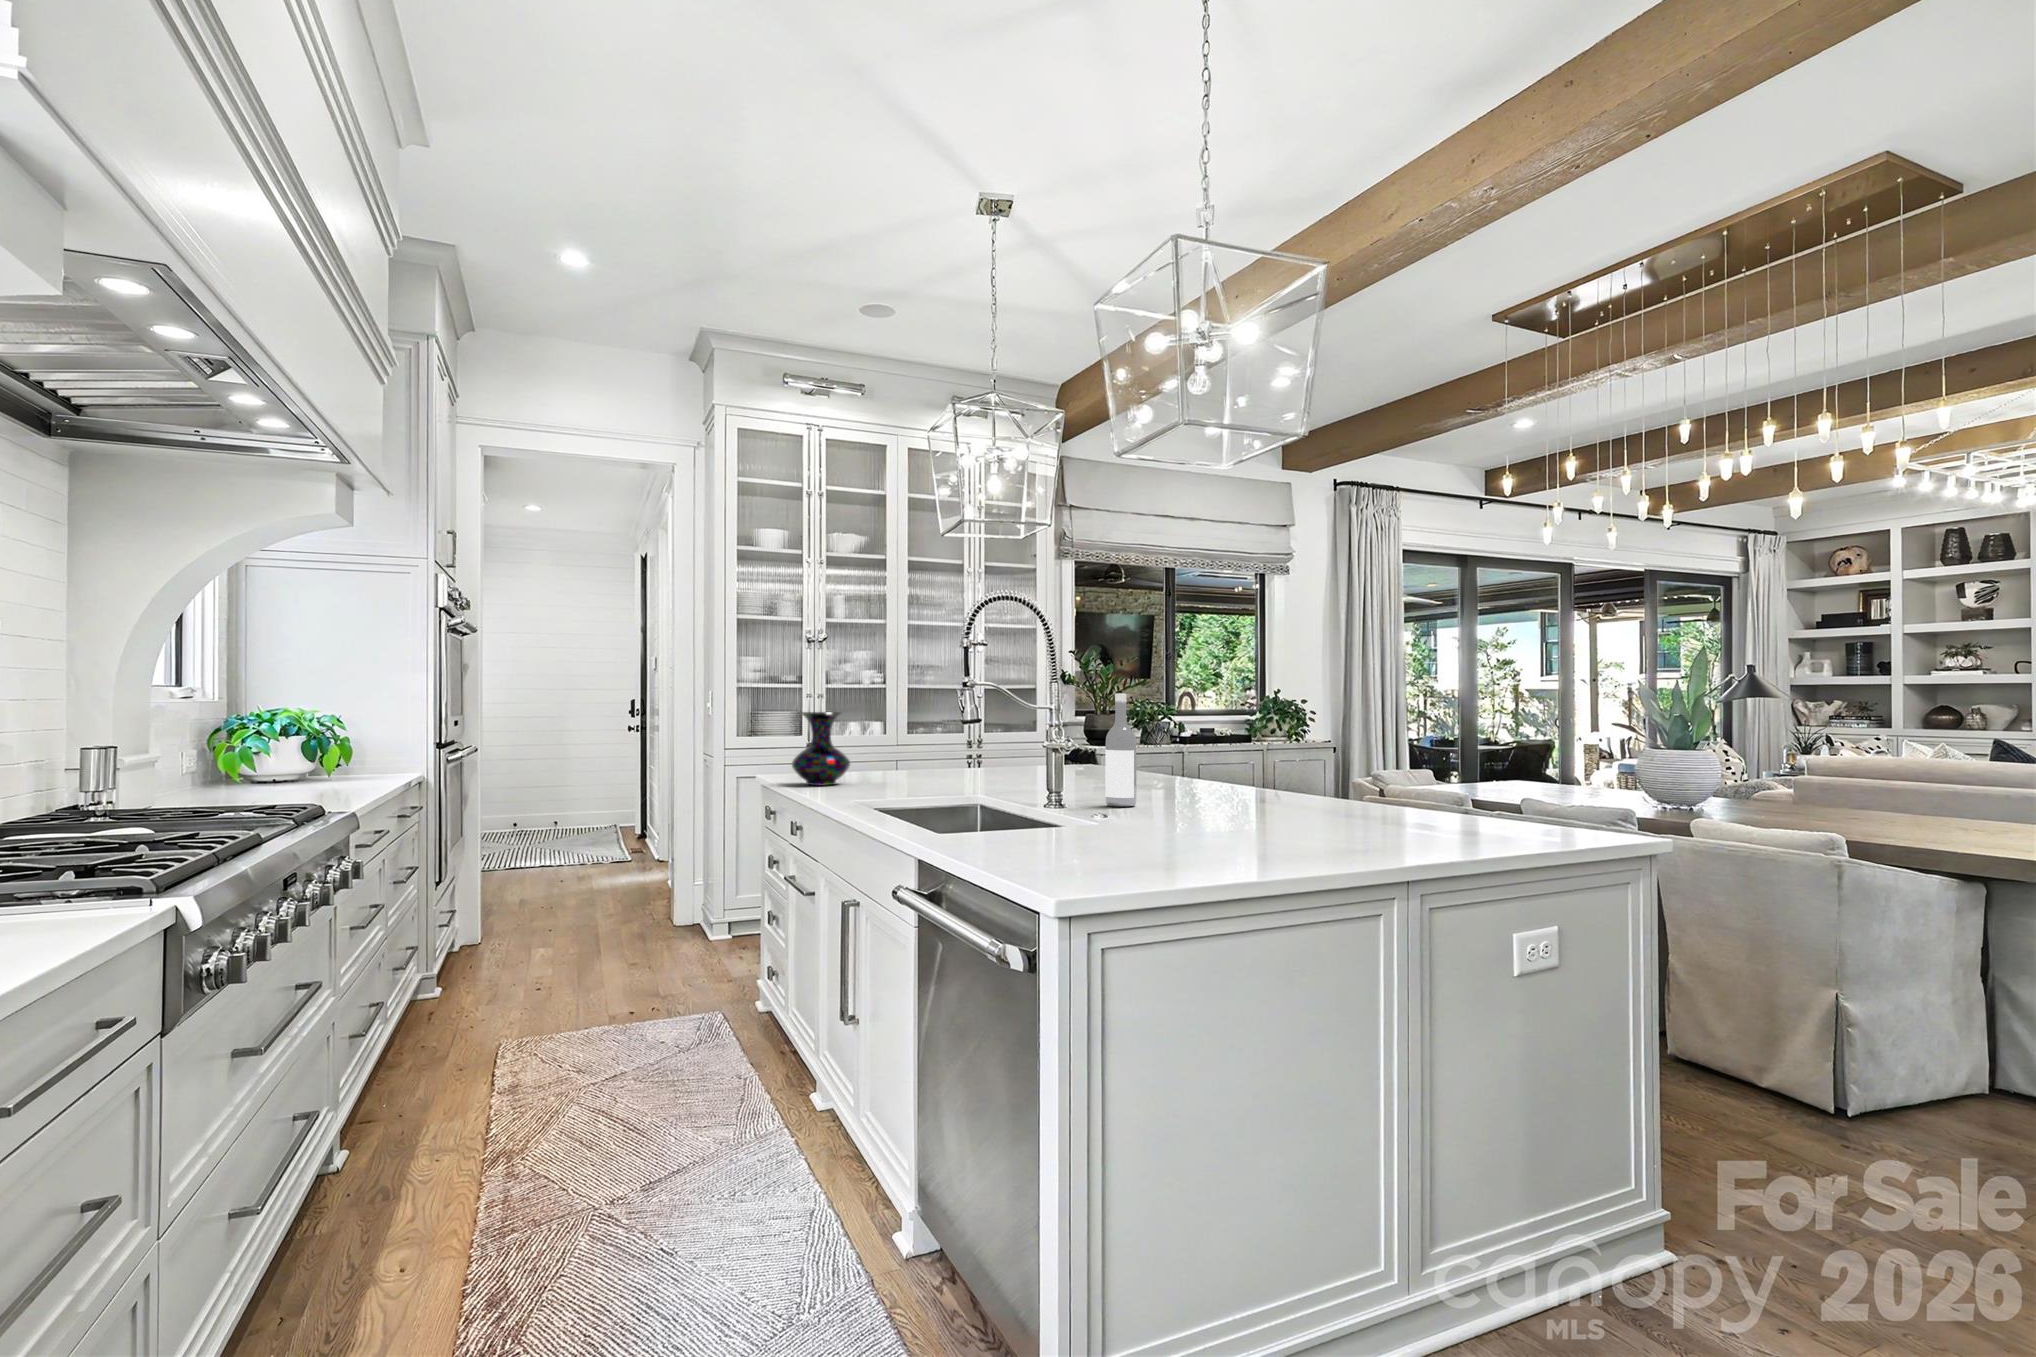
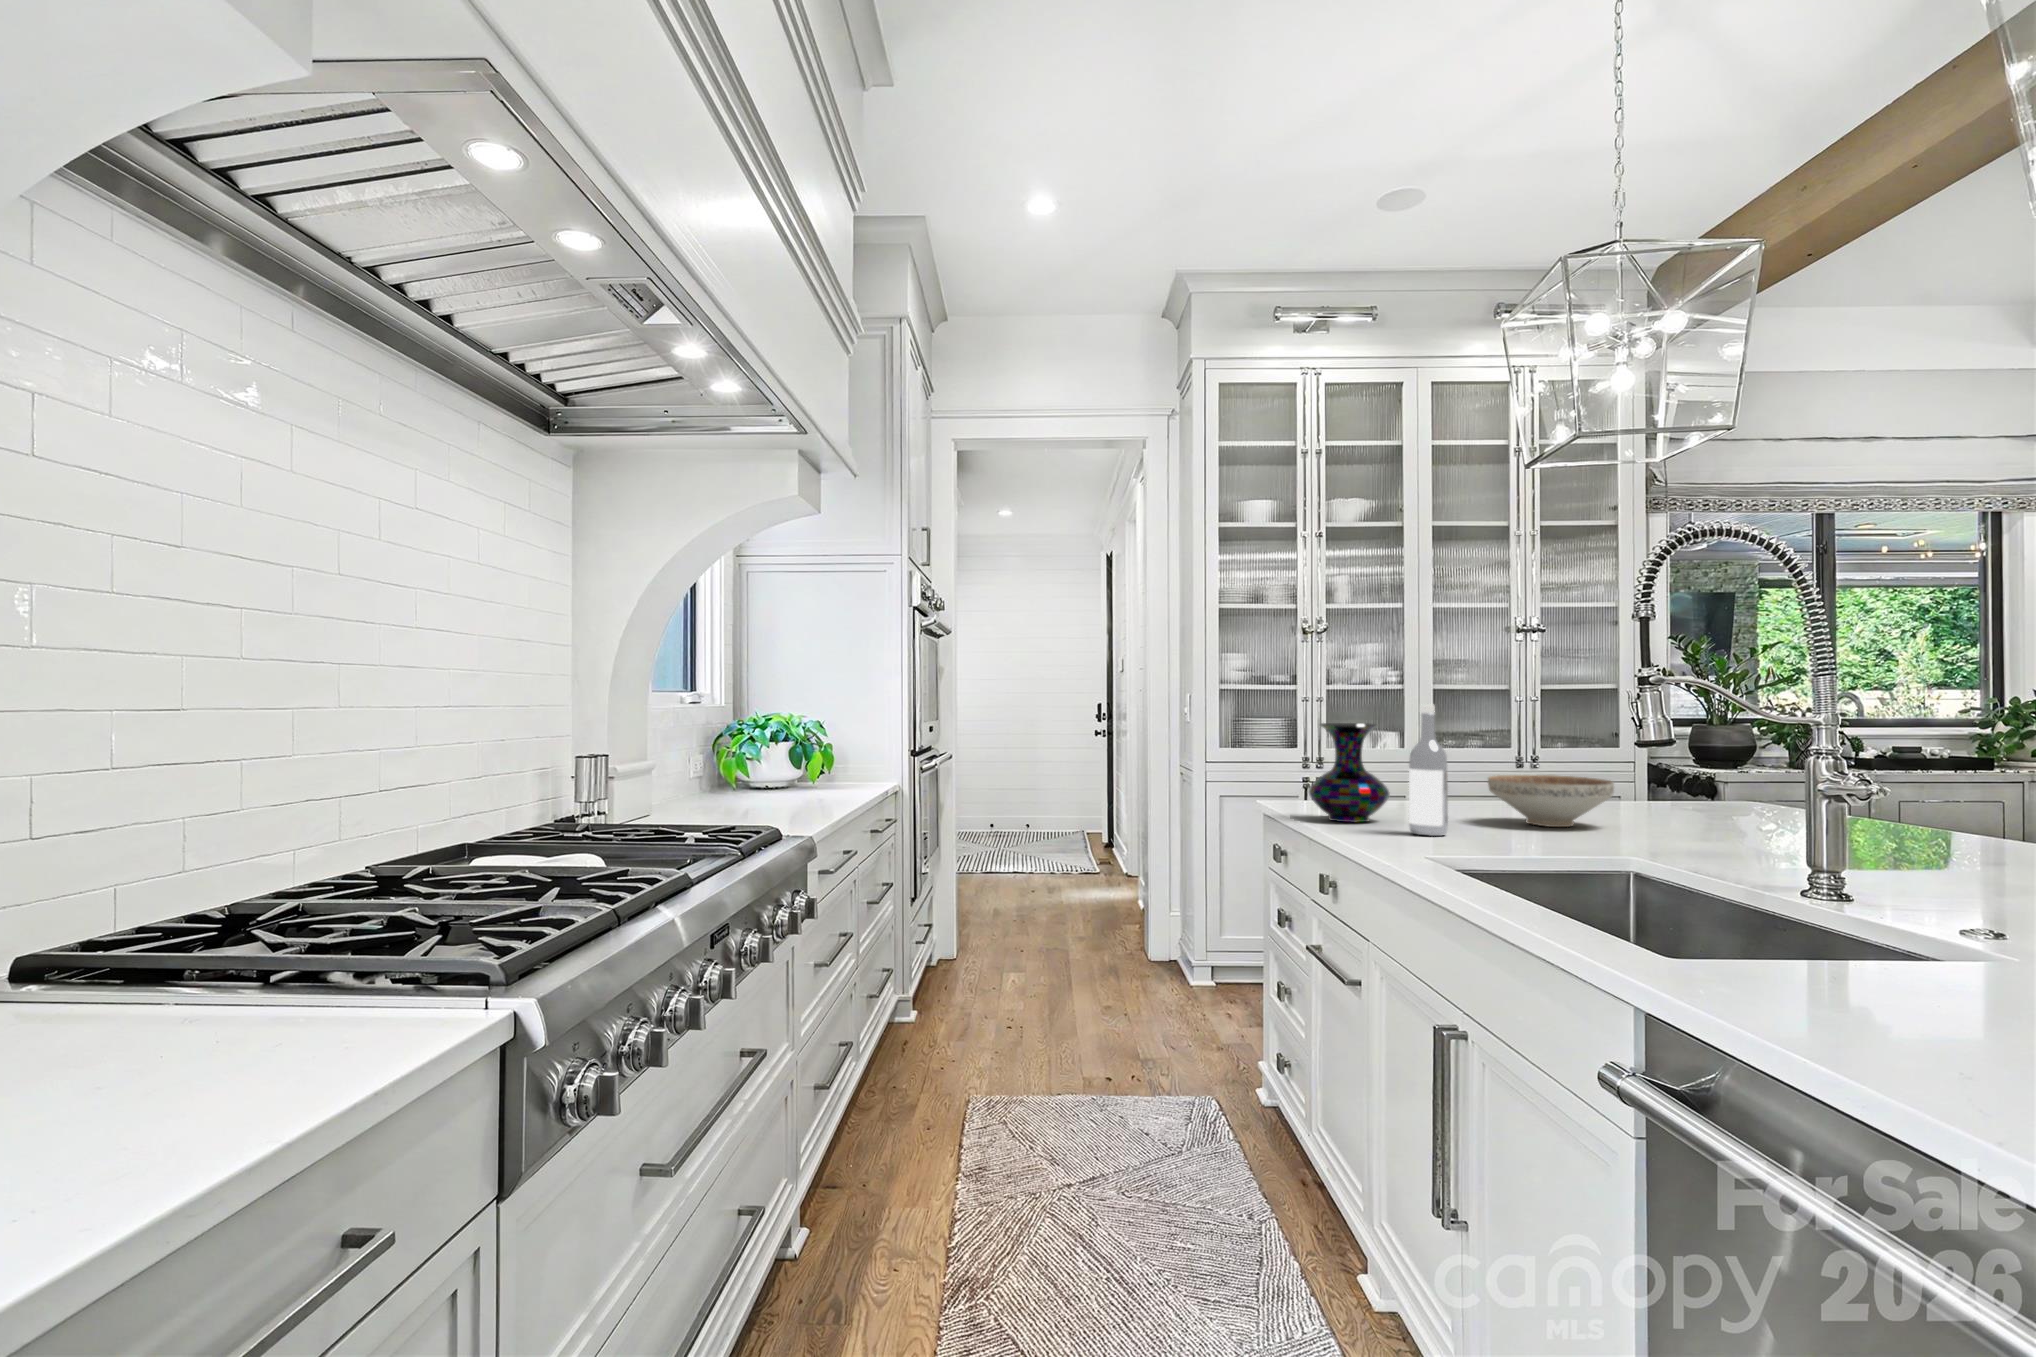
wine bottle: present [1105,694,1136,807] -> present [1409,704,1448,836]
decorative bowl: none [918,747,996,782] -> present [1488,775,1614,827]

